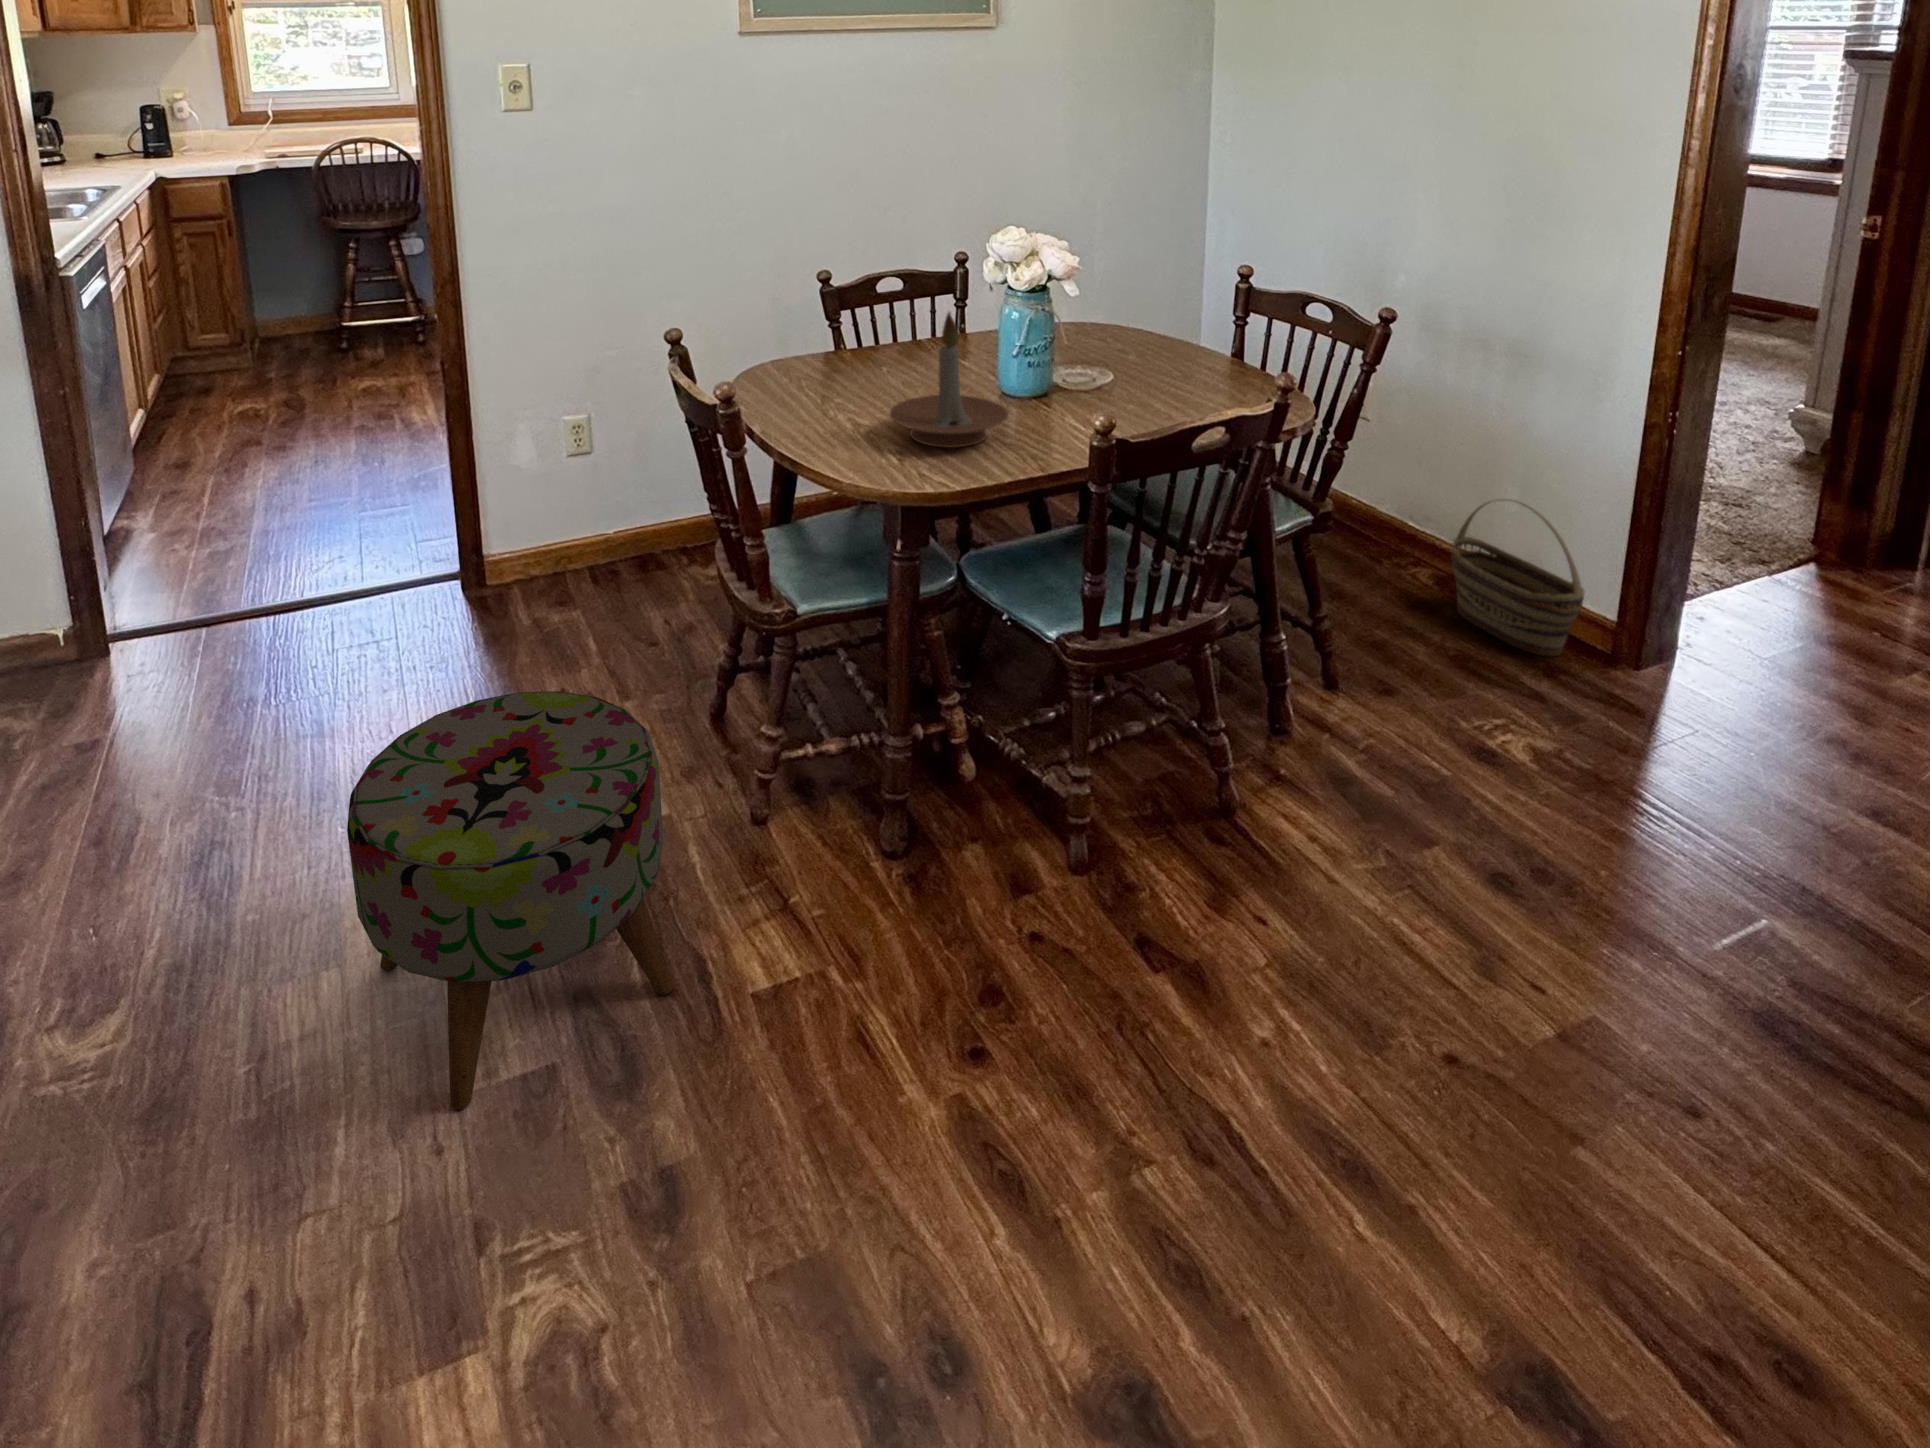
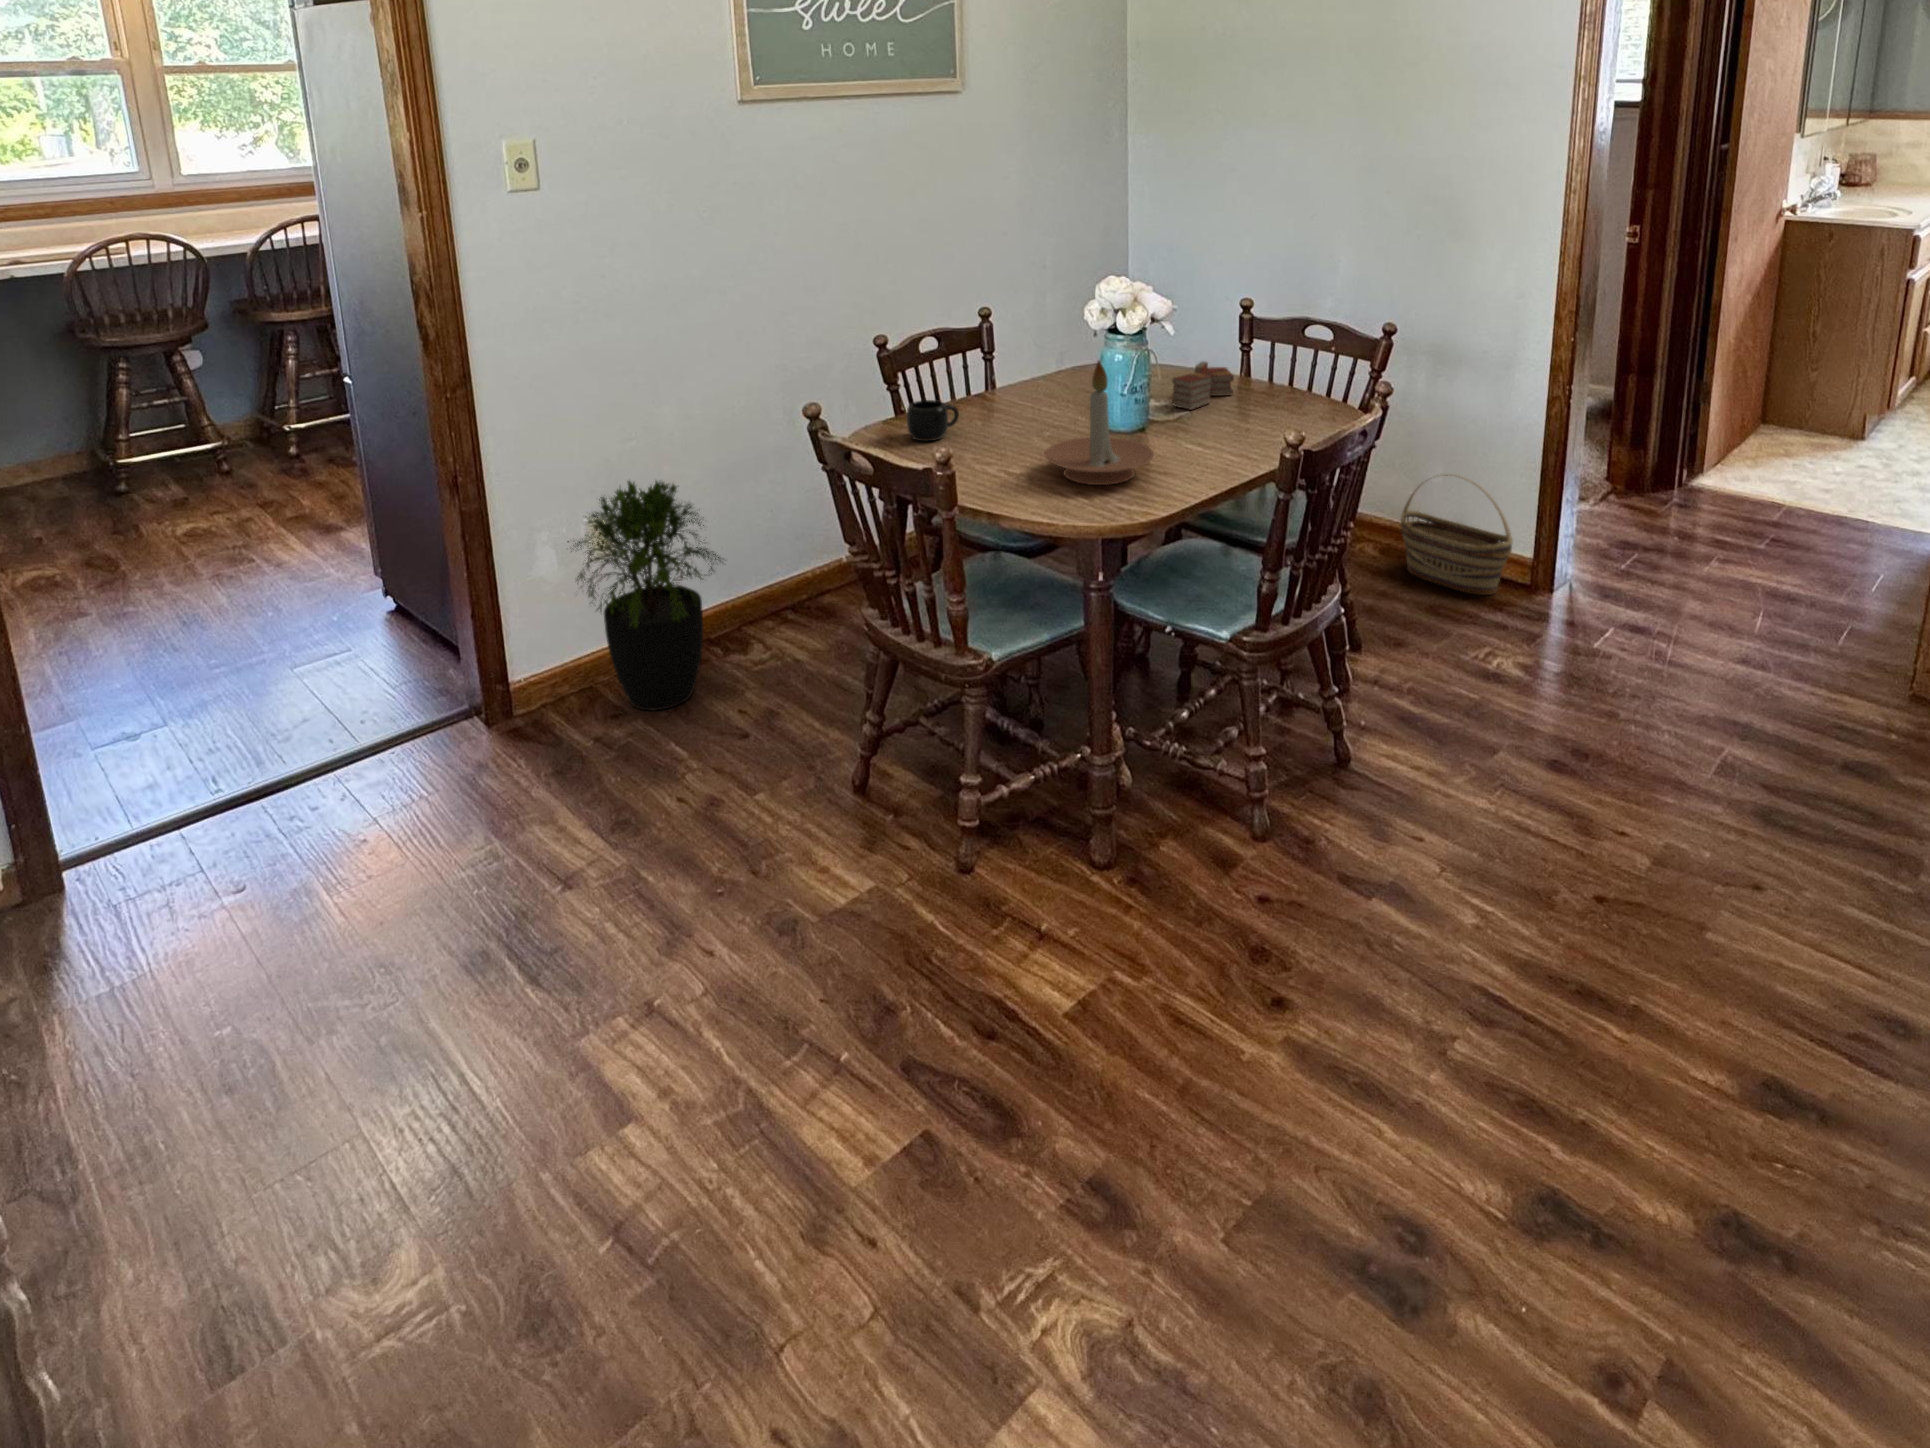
book: none [1105,329,1192,381] -> present [1172,362,1234,410]
mug: none [805,339,863,381] -> present [907,400,959,441]
potted plant: none [524,384,662,605] -> present [567,481,723,710]
ottoman: present [347,691,674,1110] -> none [675,775,994,1202]

